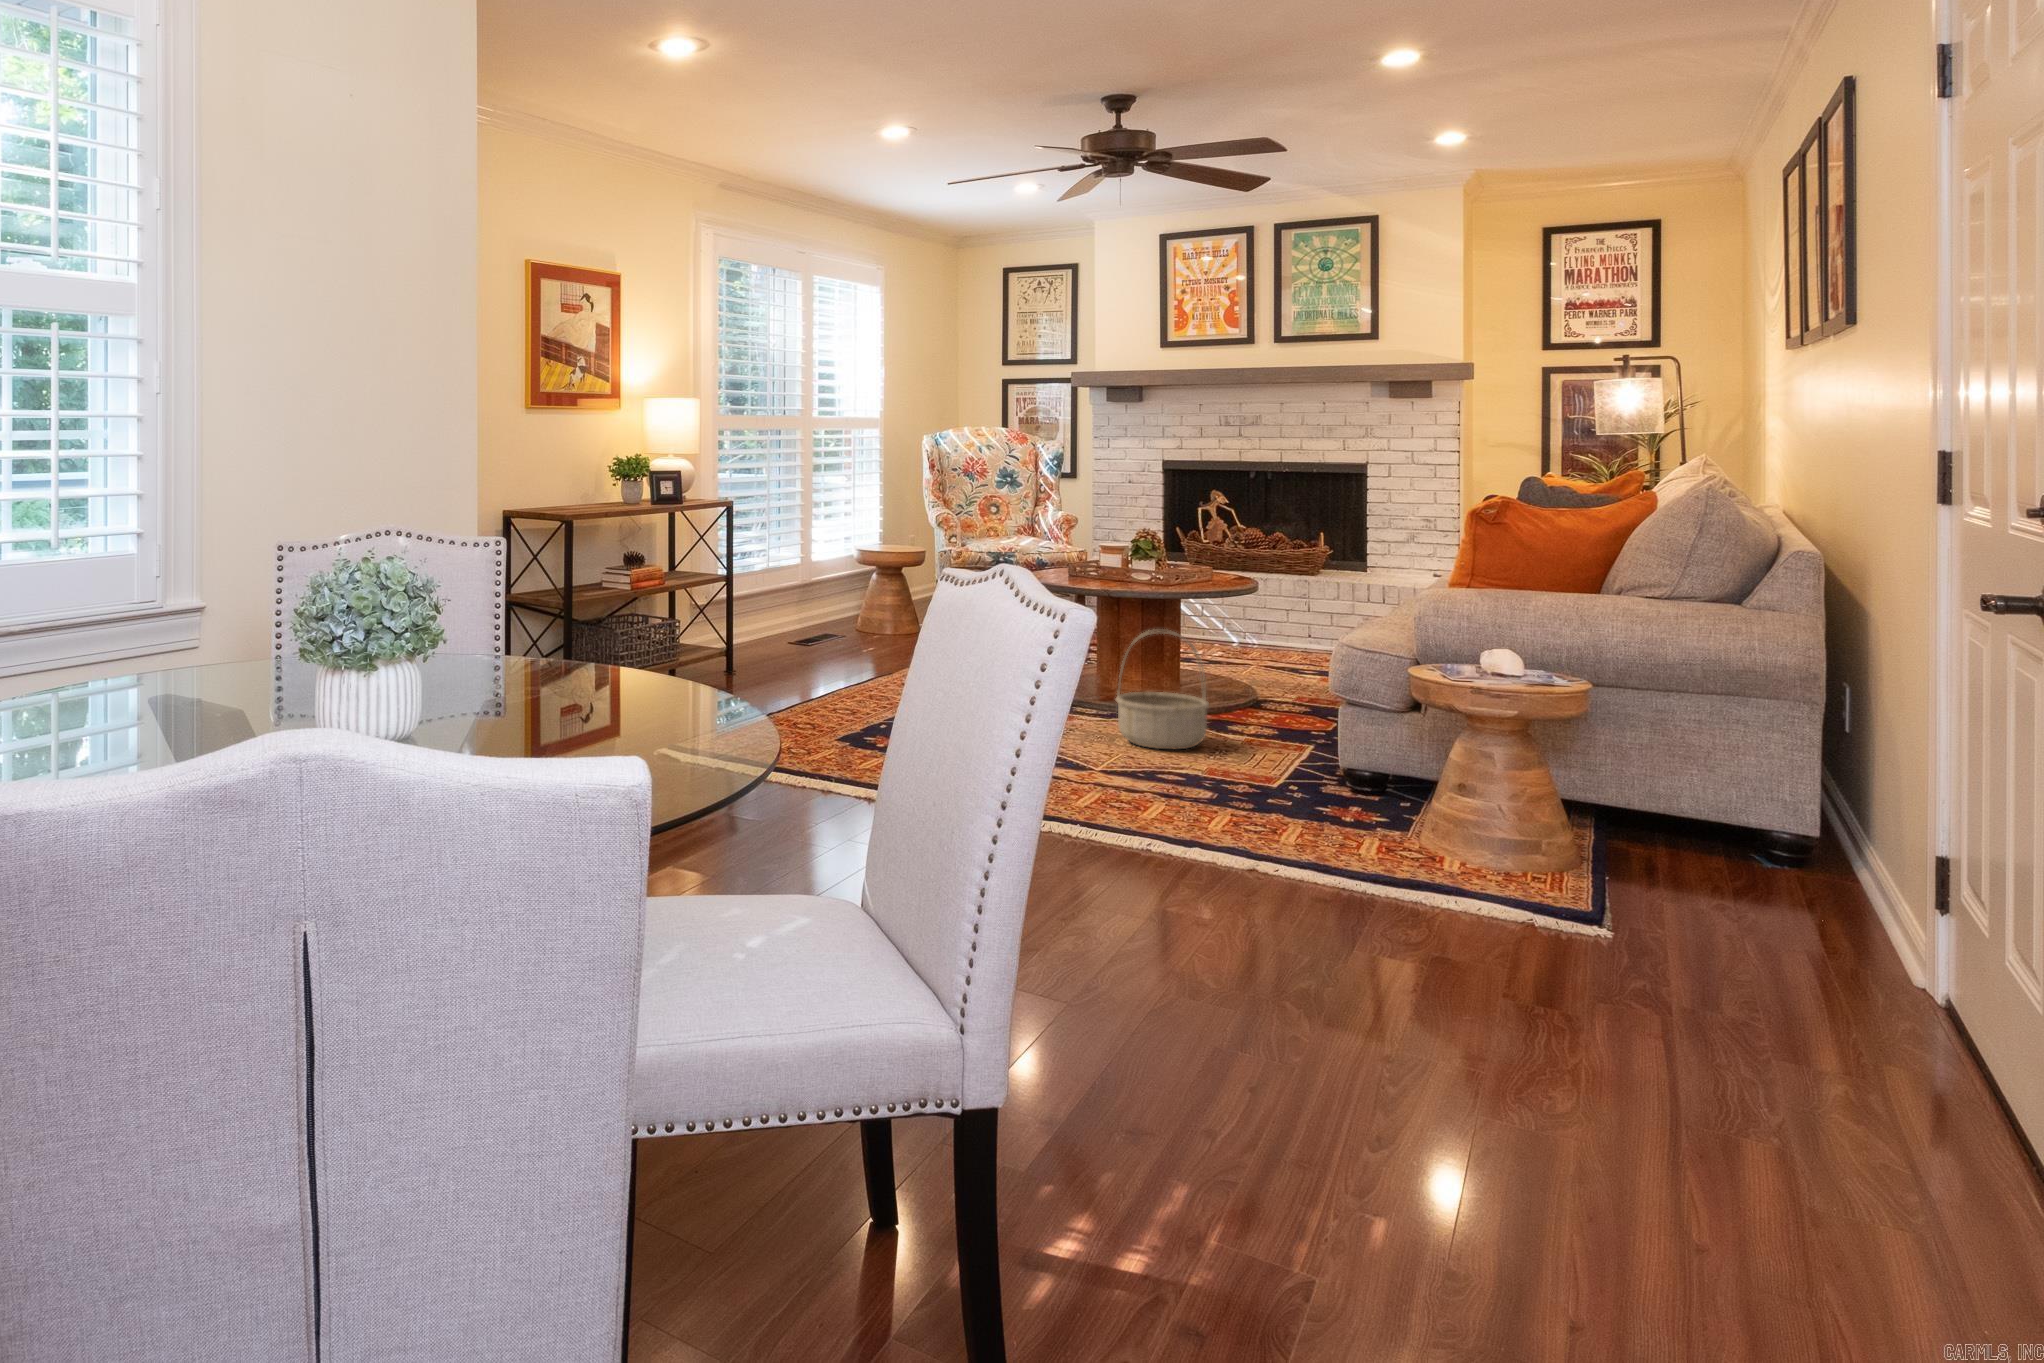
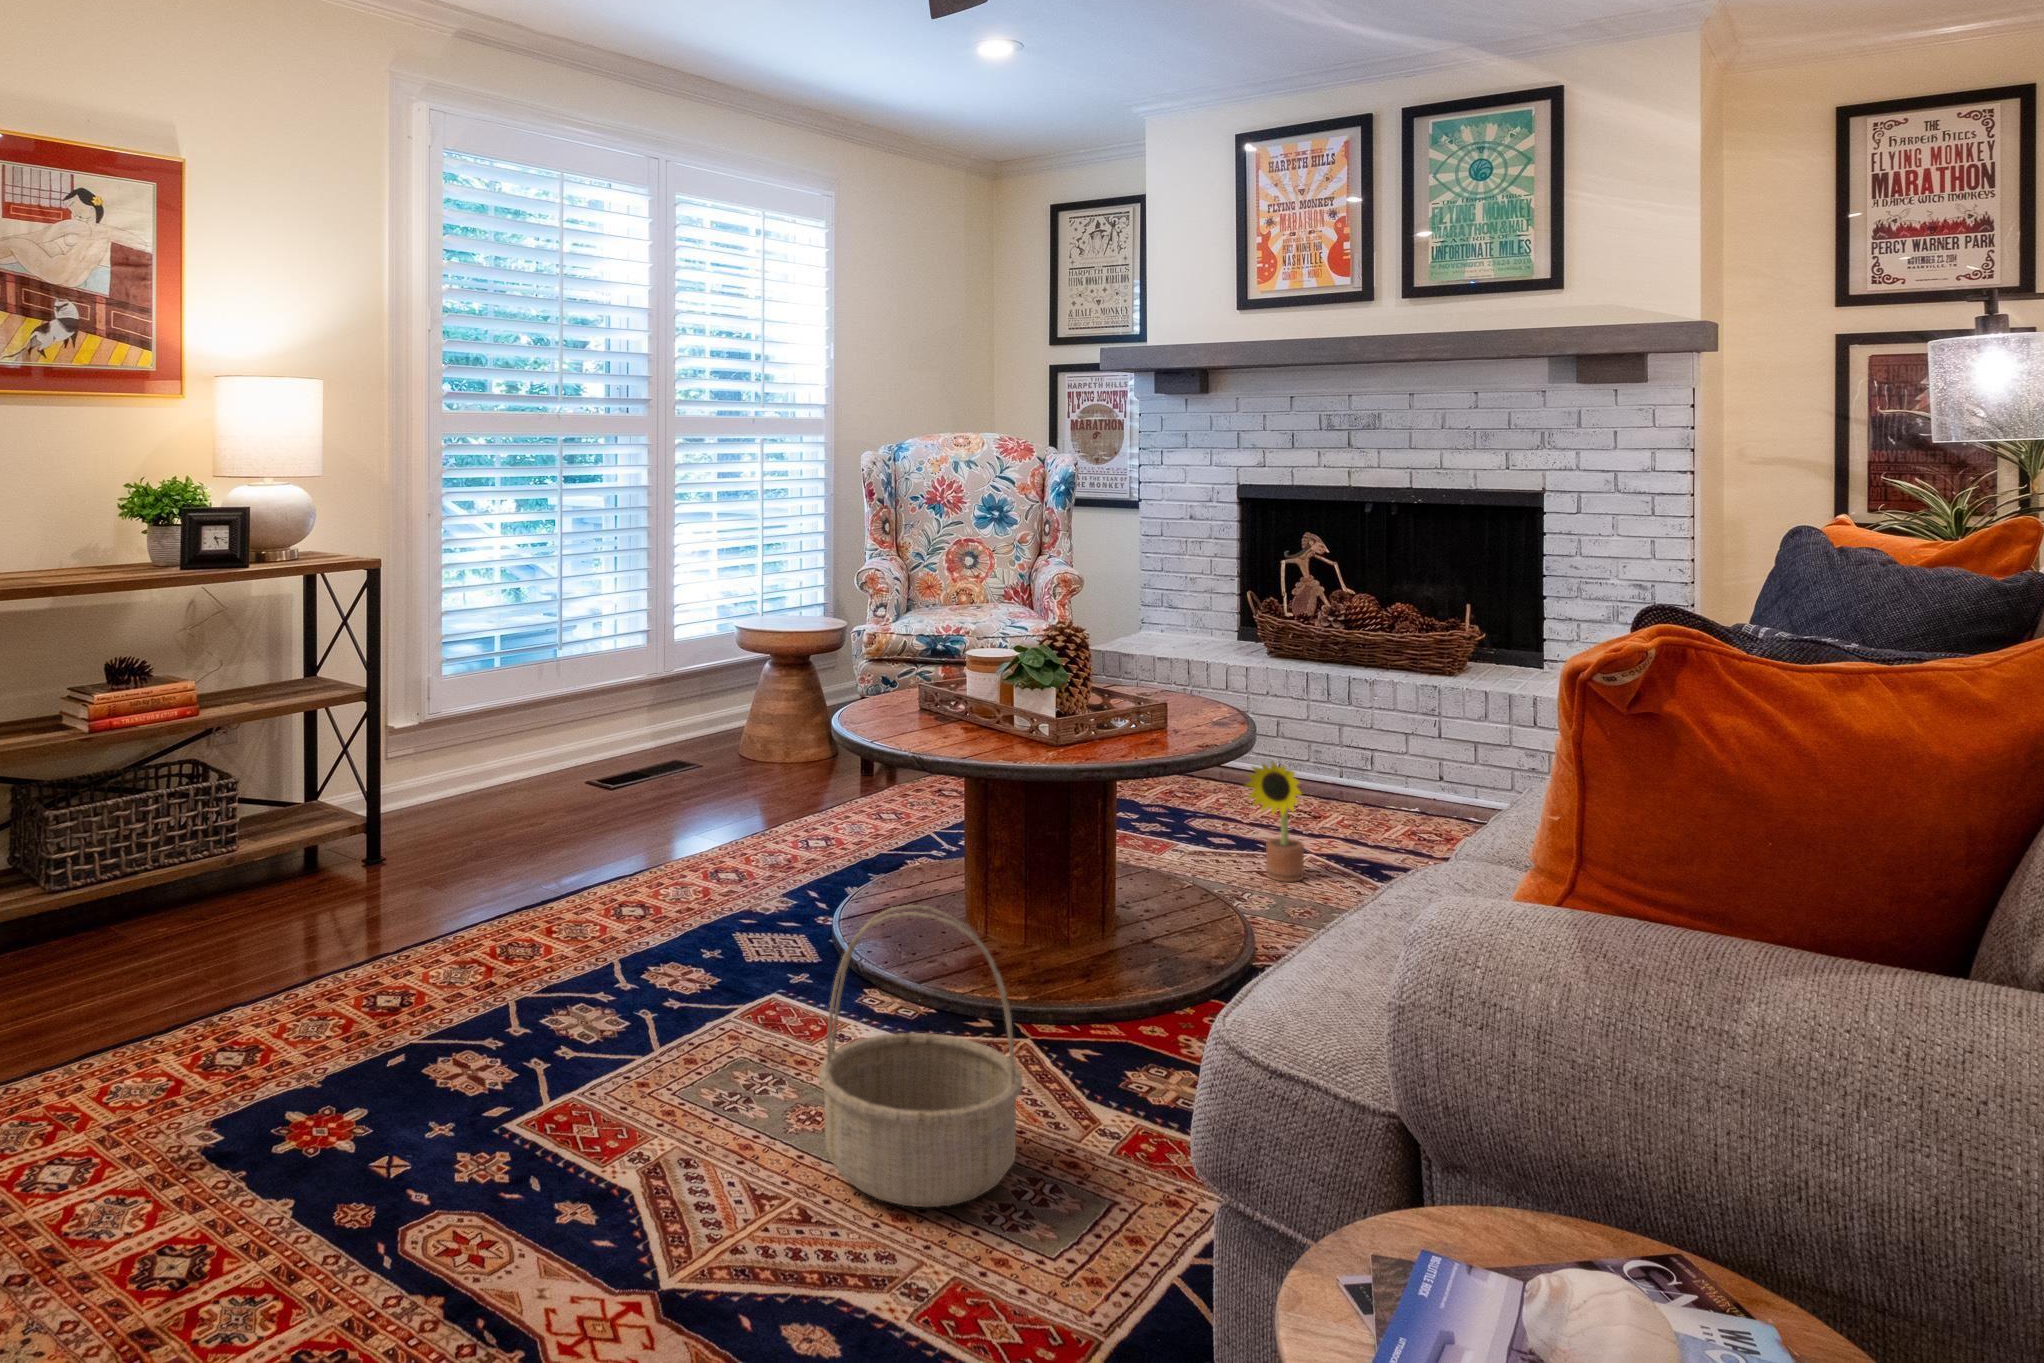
decorative plant: none [1226,604,1262,670] -> present [1245,762,1304,882]

